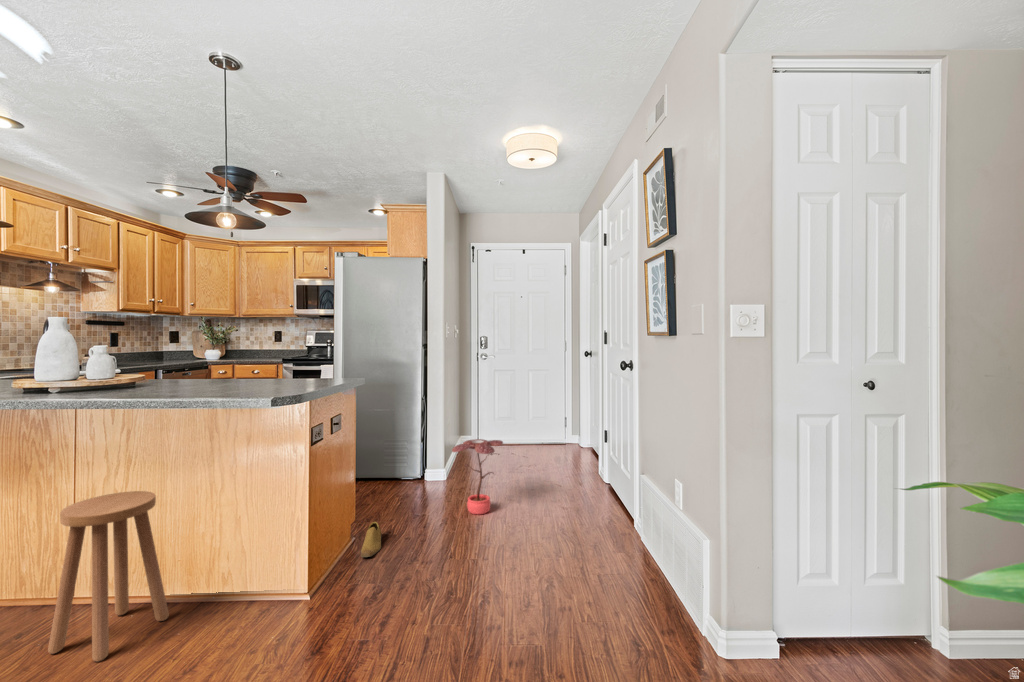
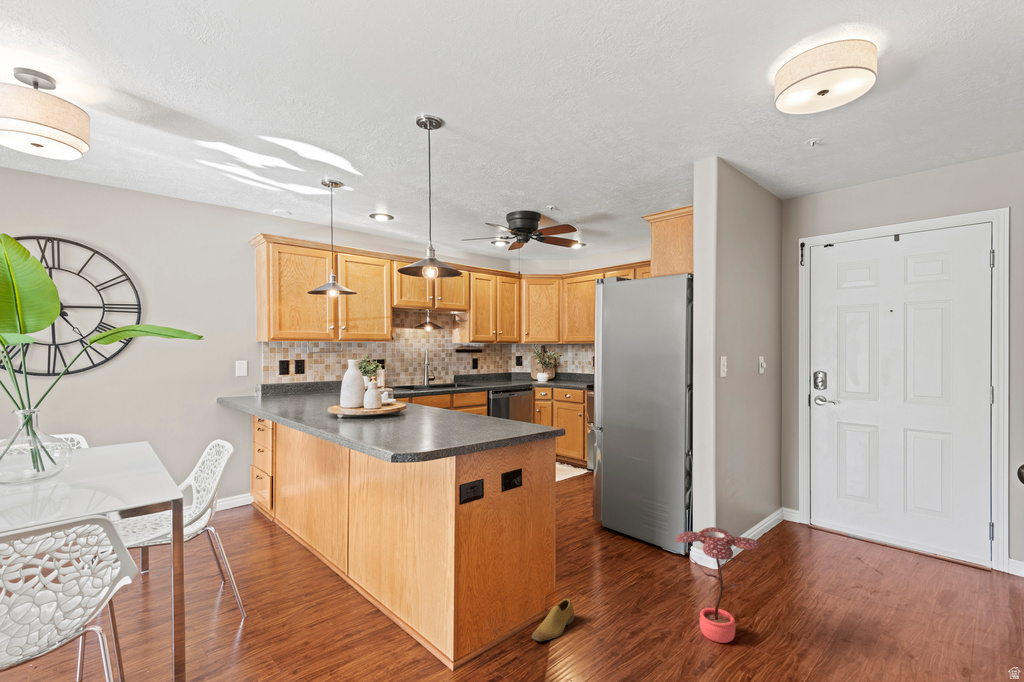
stool: present [48,491,169,661] -> none [300,506,368,641]

